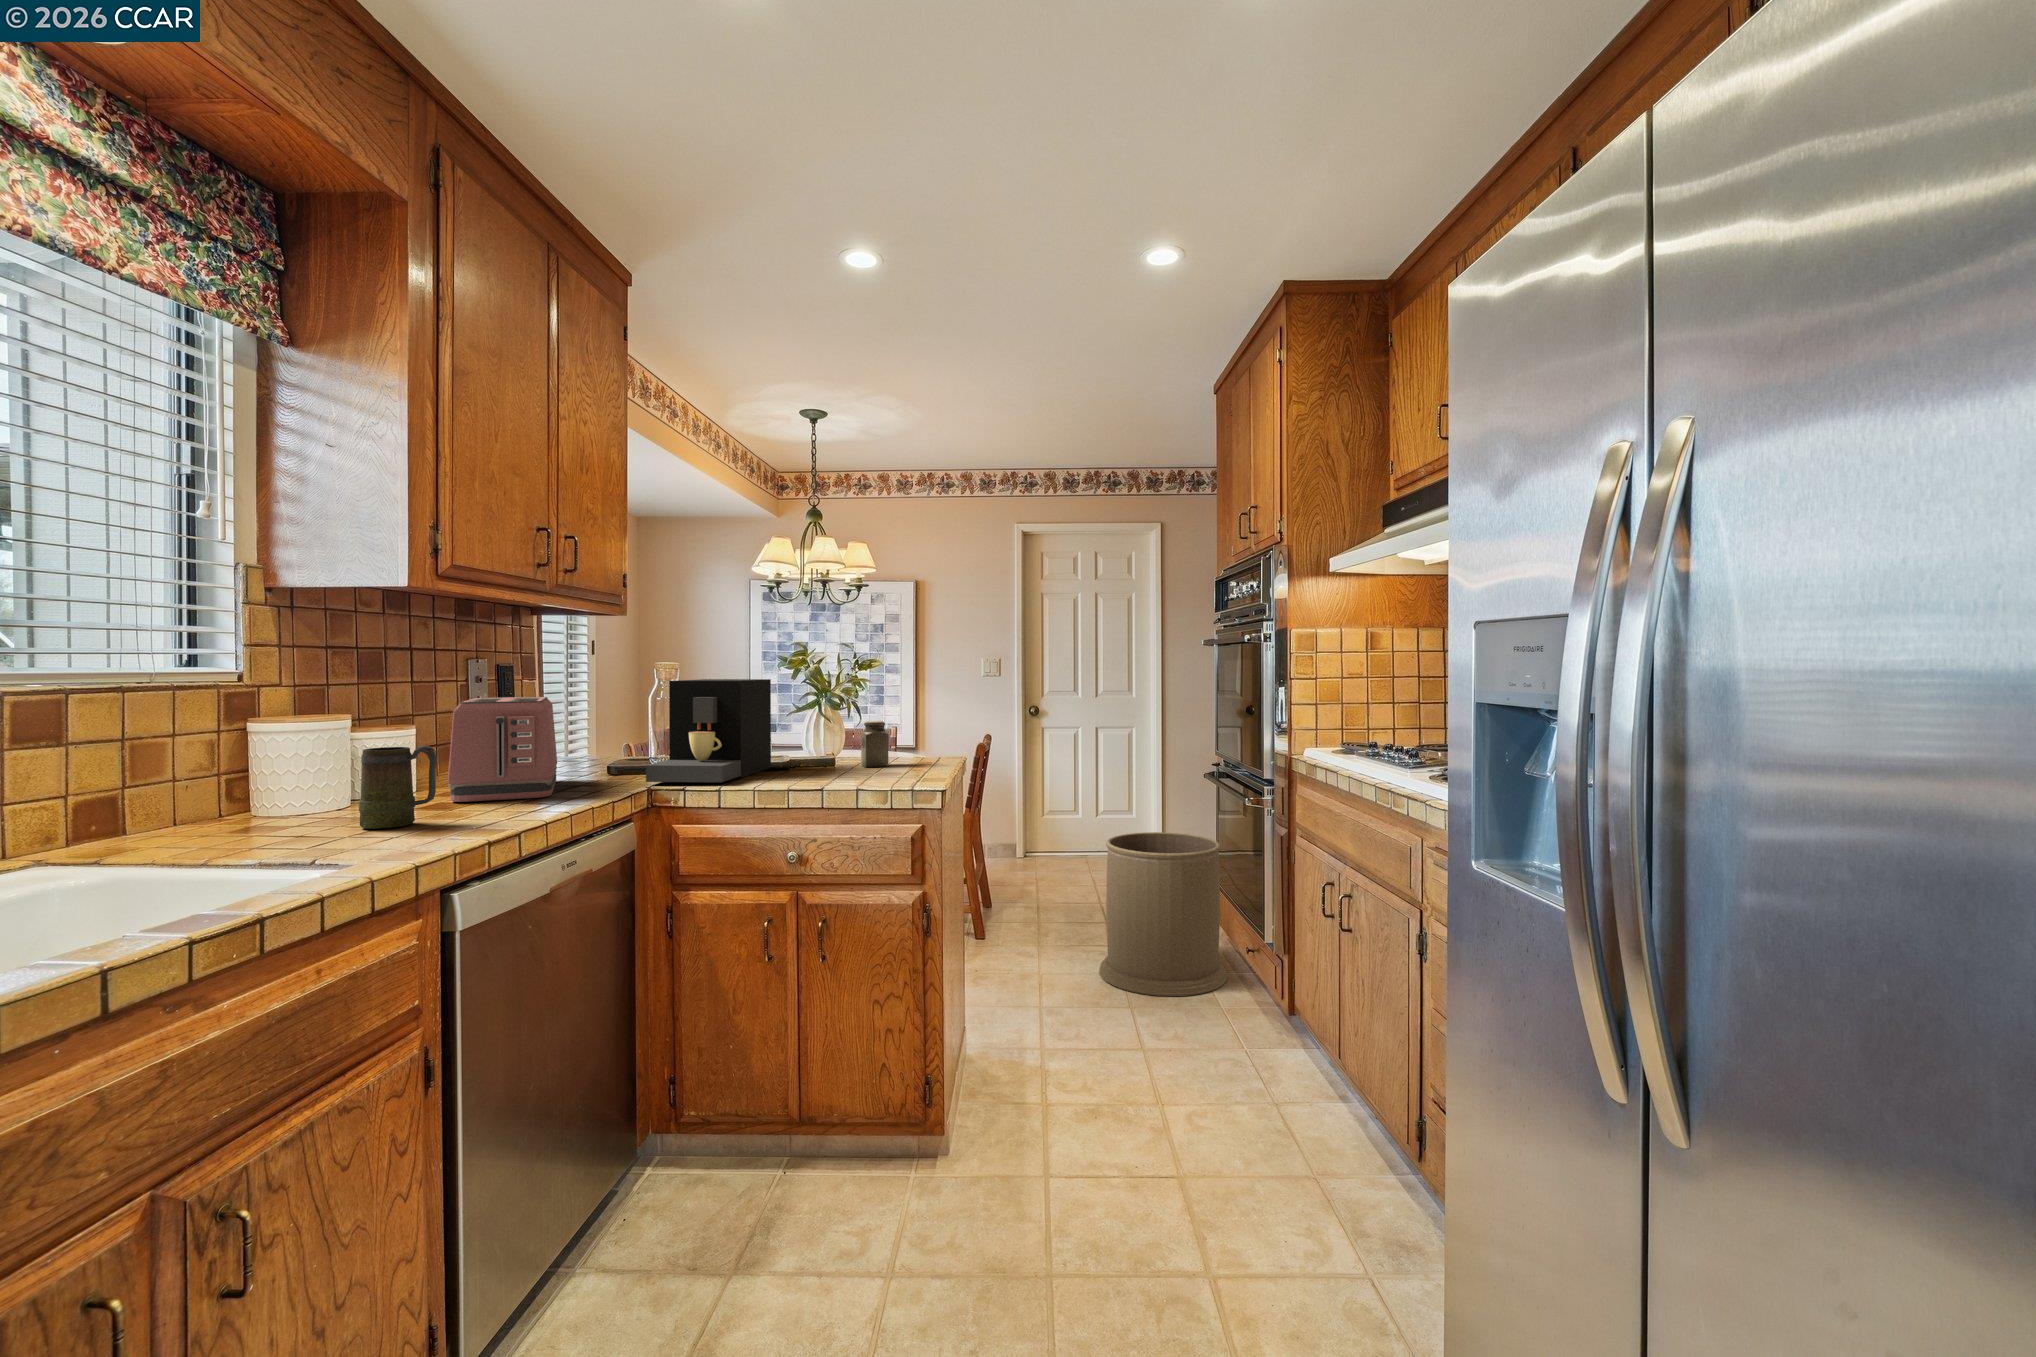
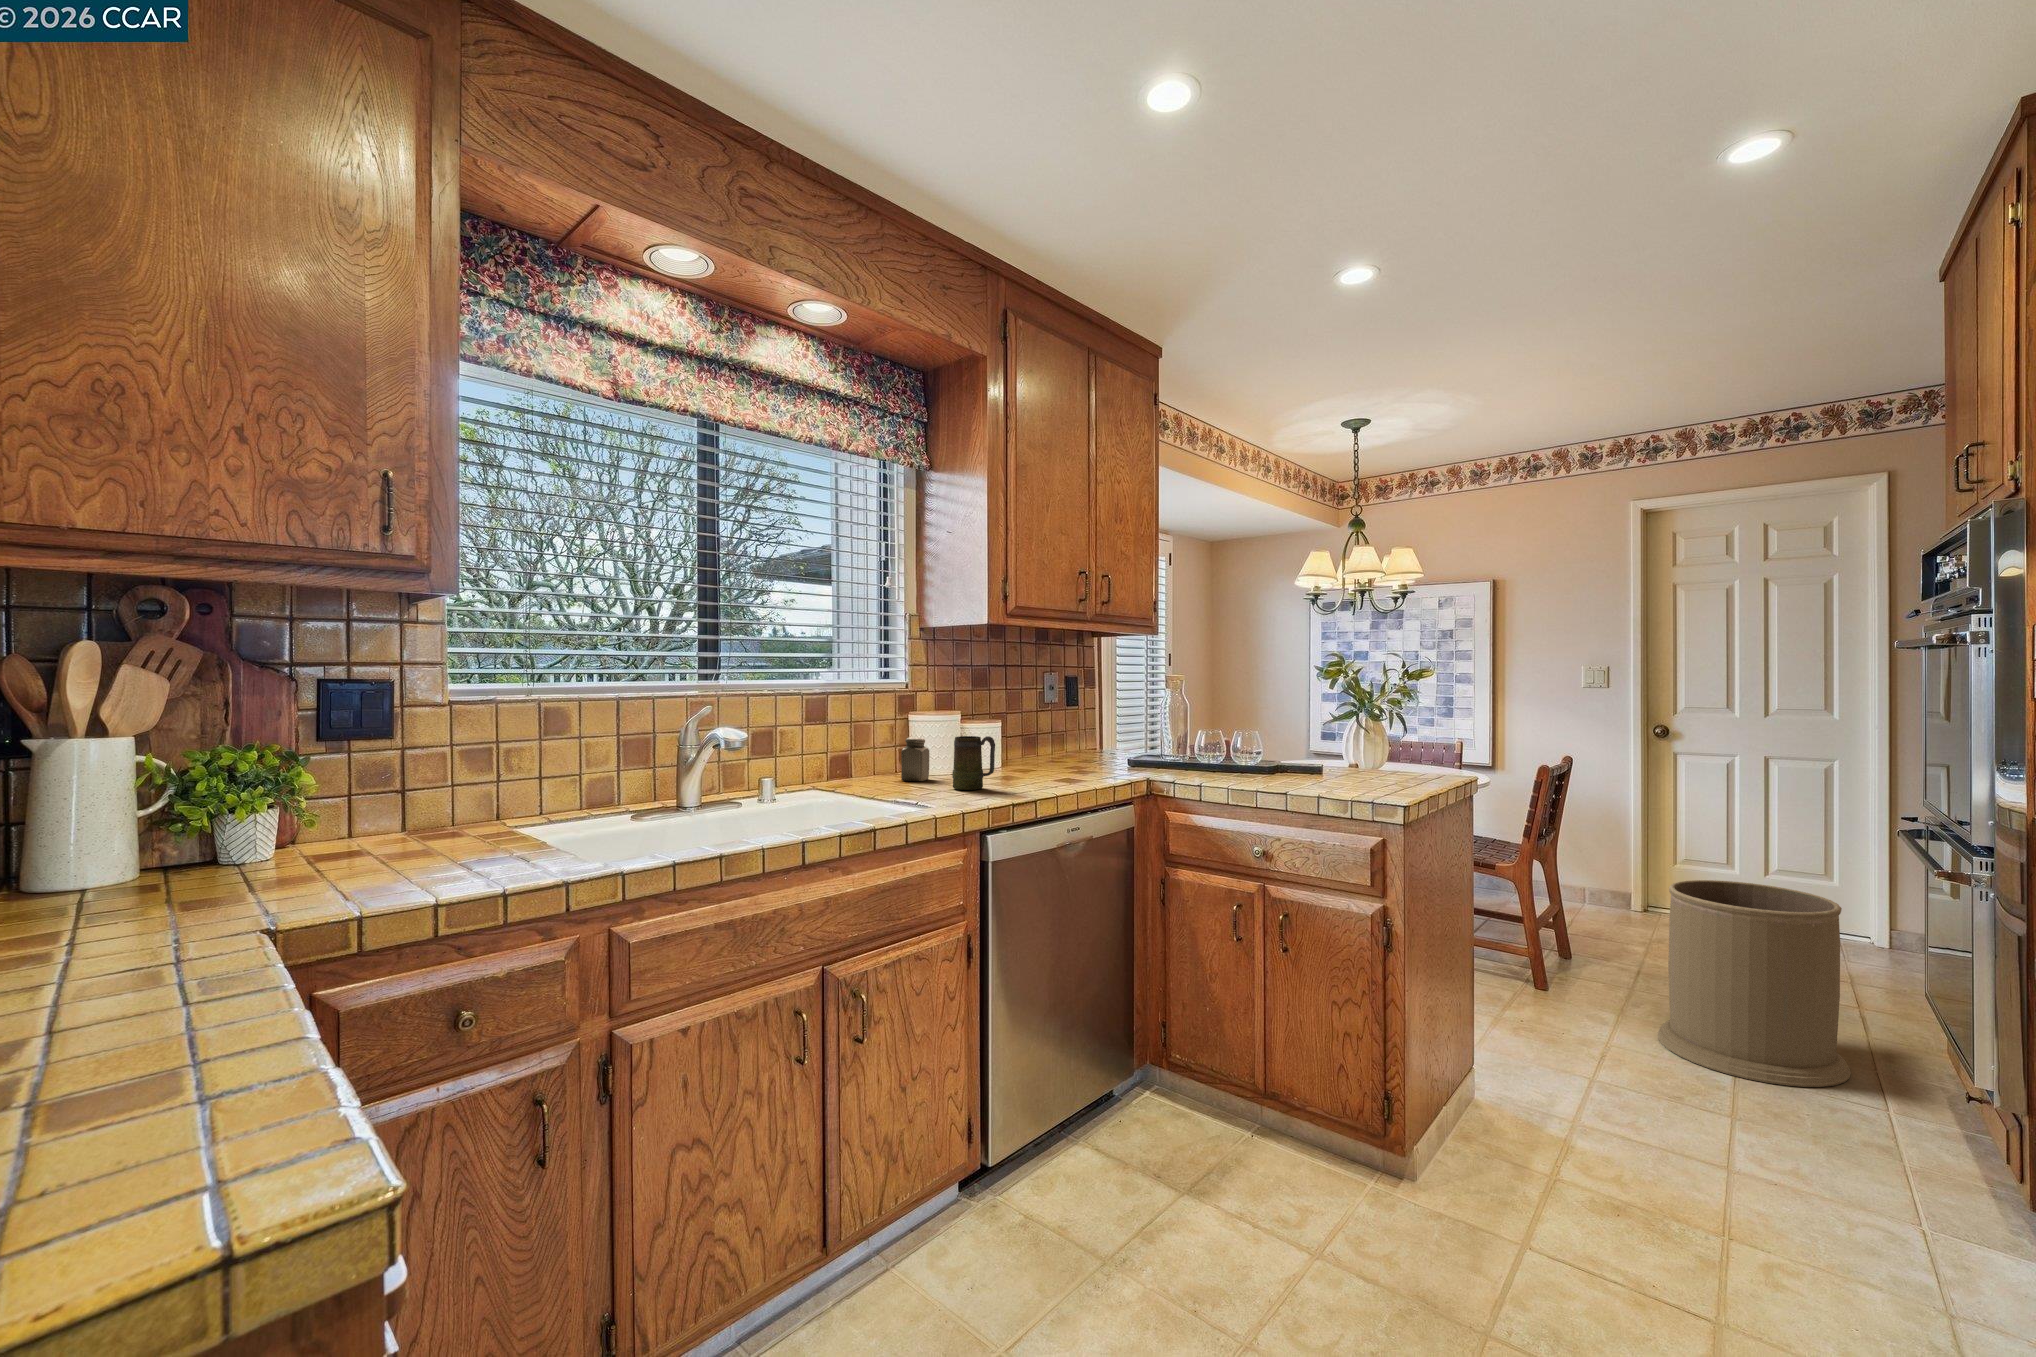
coffee maker: present [646,679,771,782] -> none [1146,691,1258,778]
toaster: present [448,697,557,802] -> none [1011,703,1091,779]
salt shaker: present [861,721,889,767] -> present [901,737,929,781]

